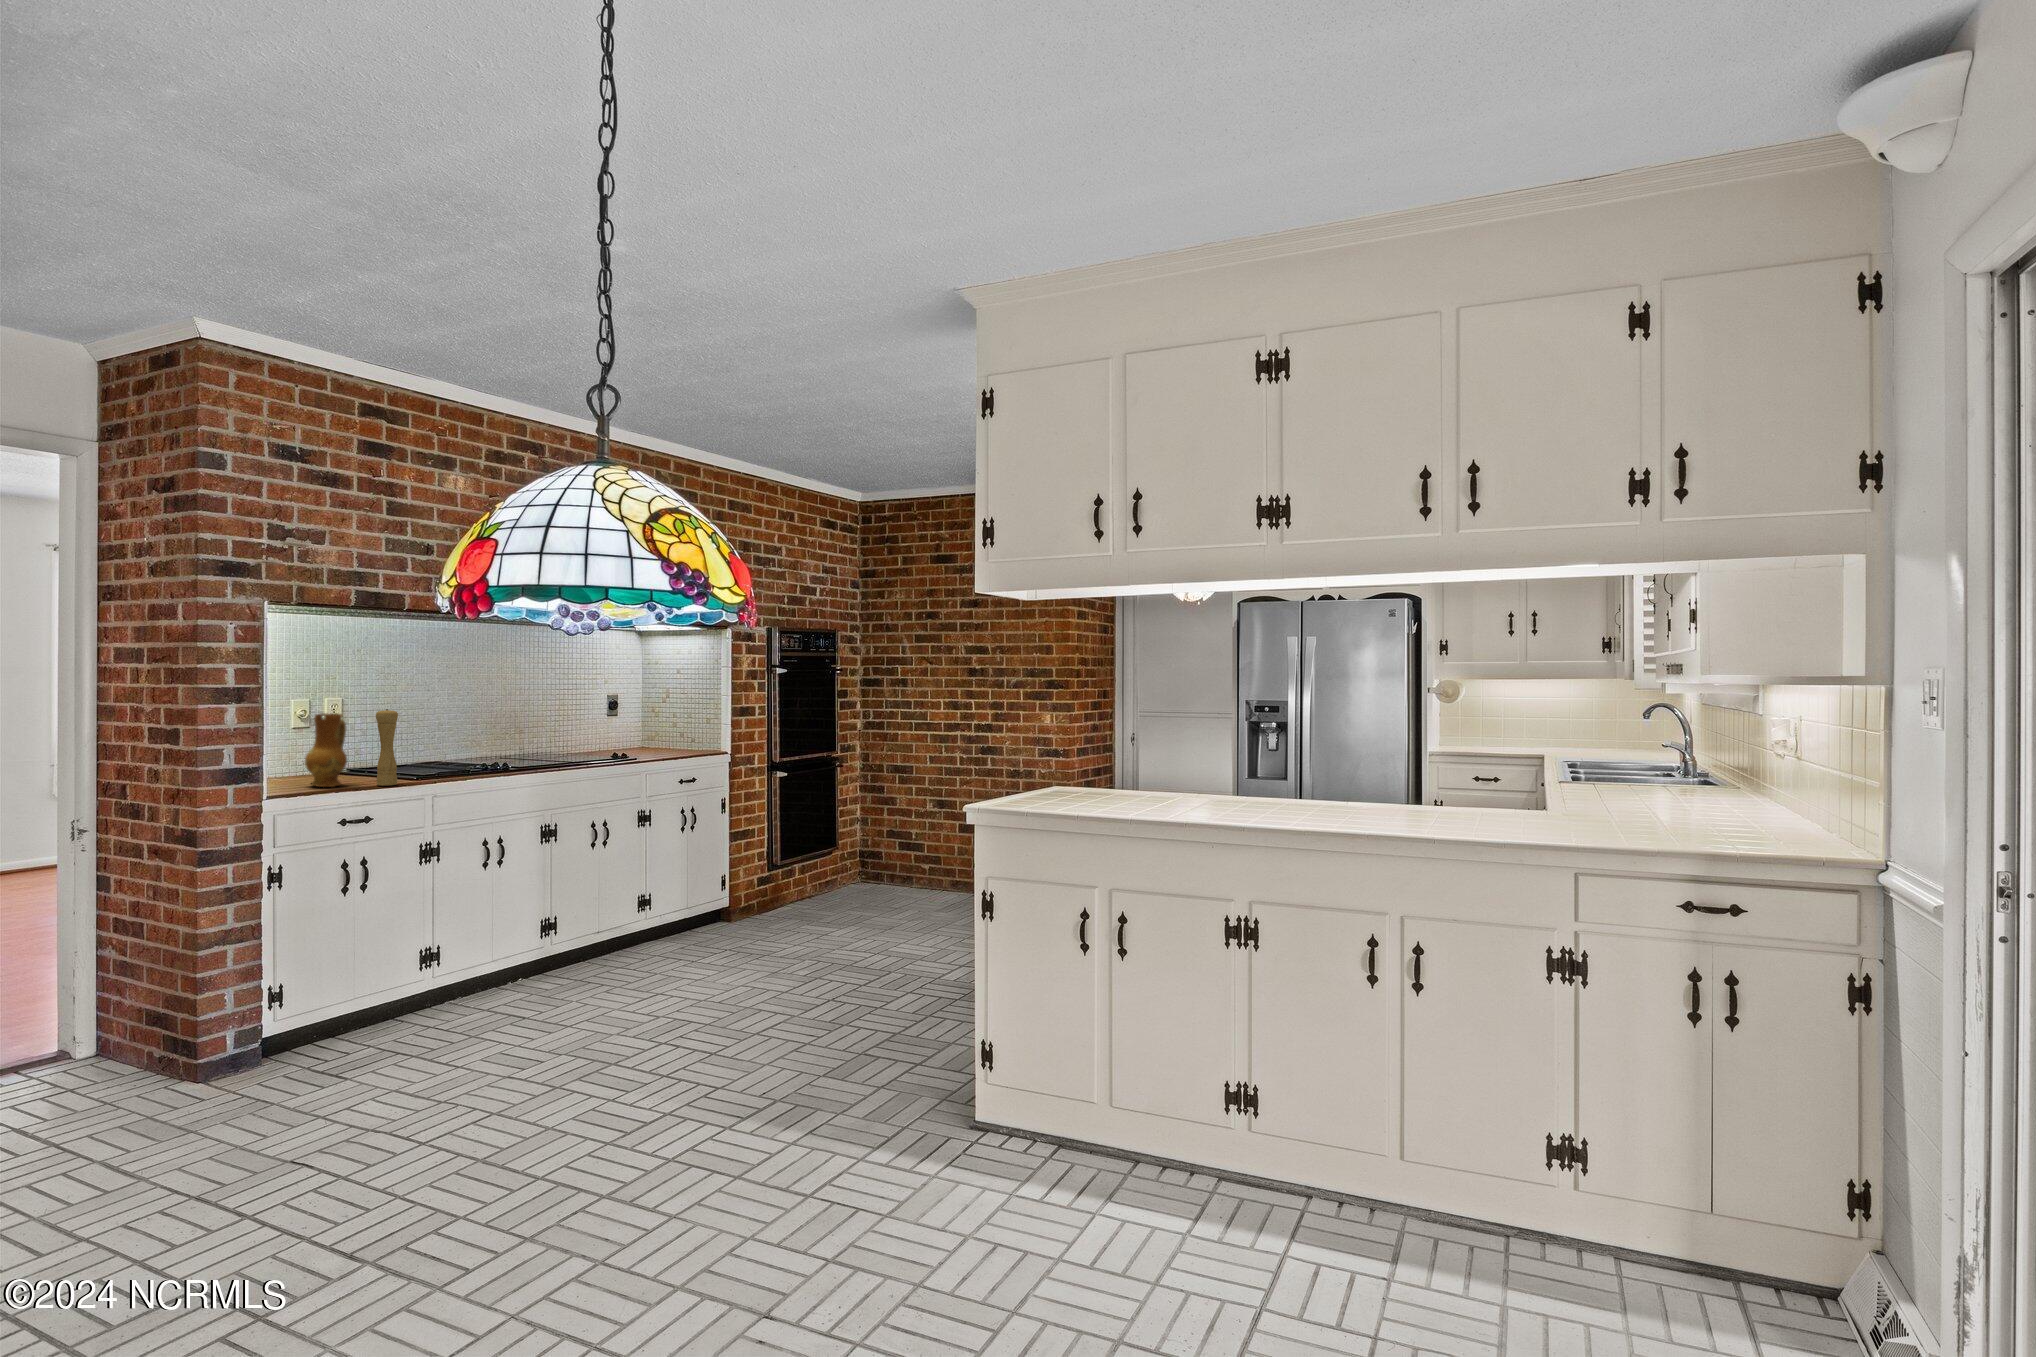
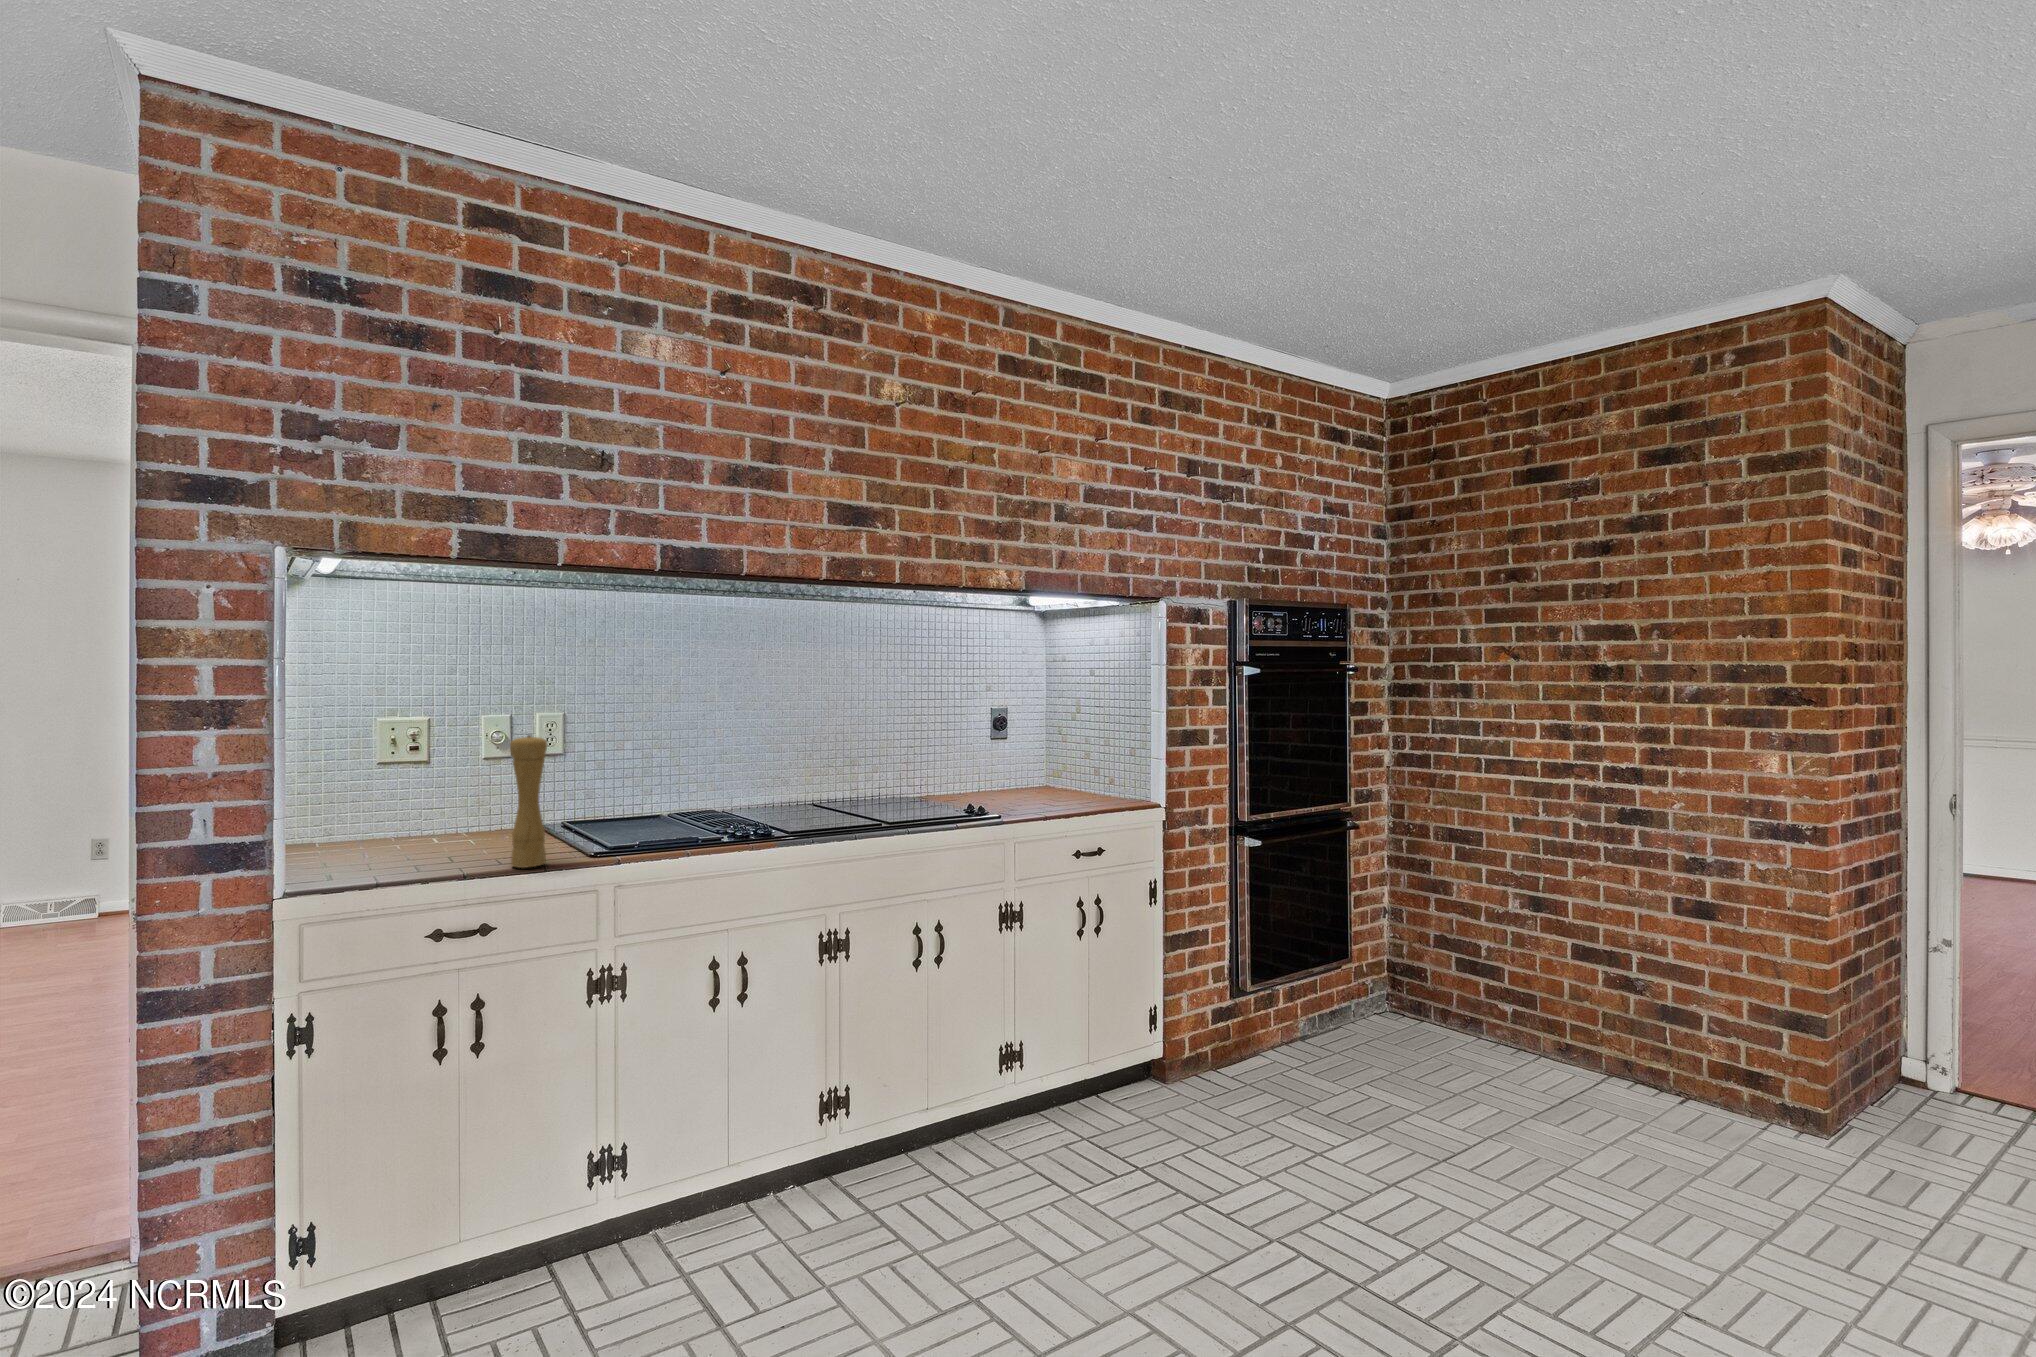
ceramic jug: present [305,713,347,787] -> none [403,740,482,867]

